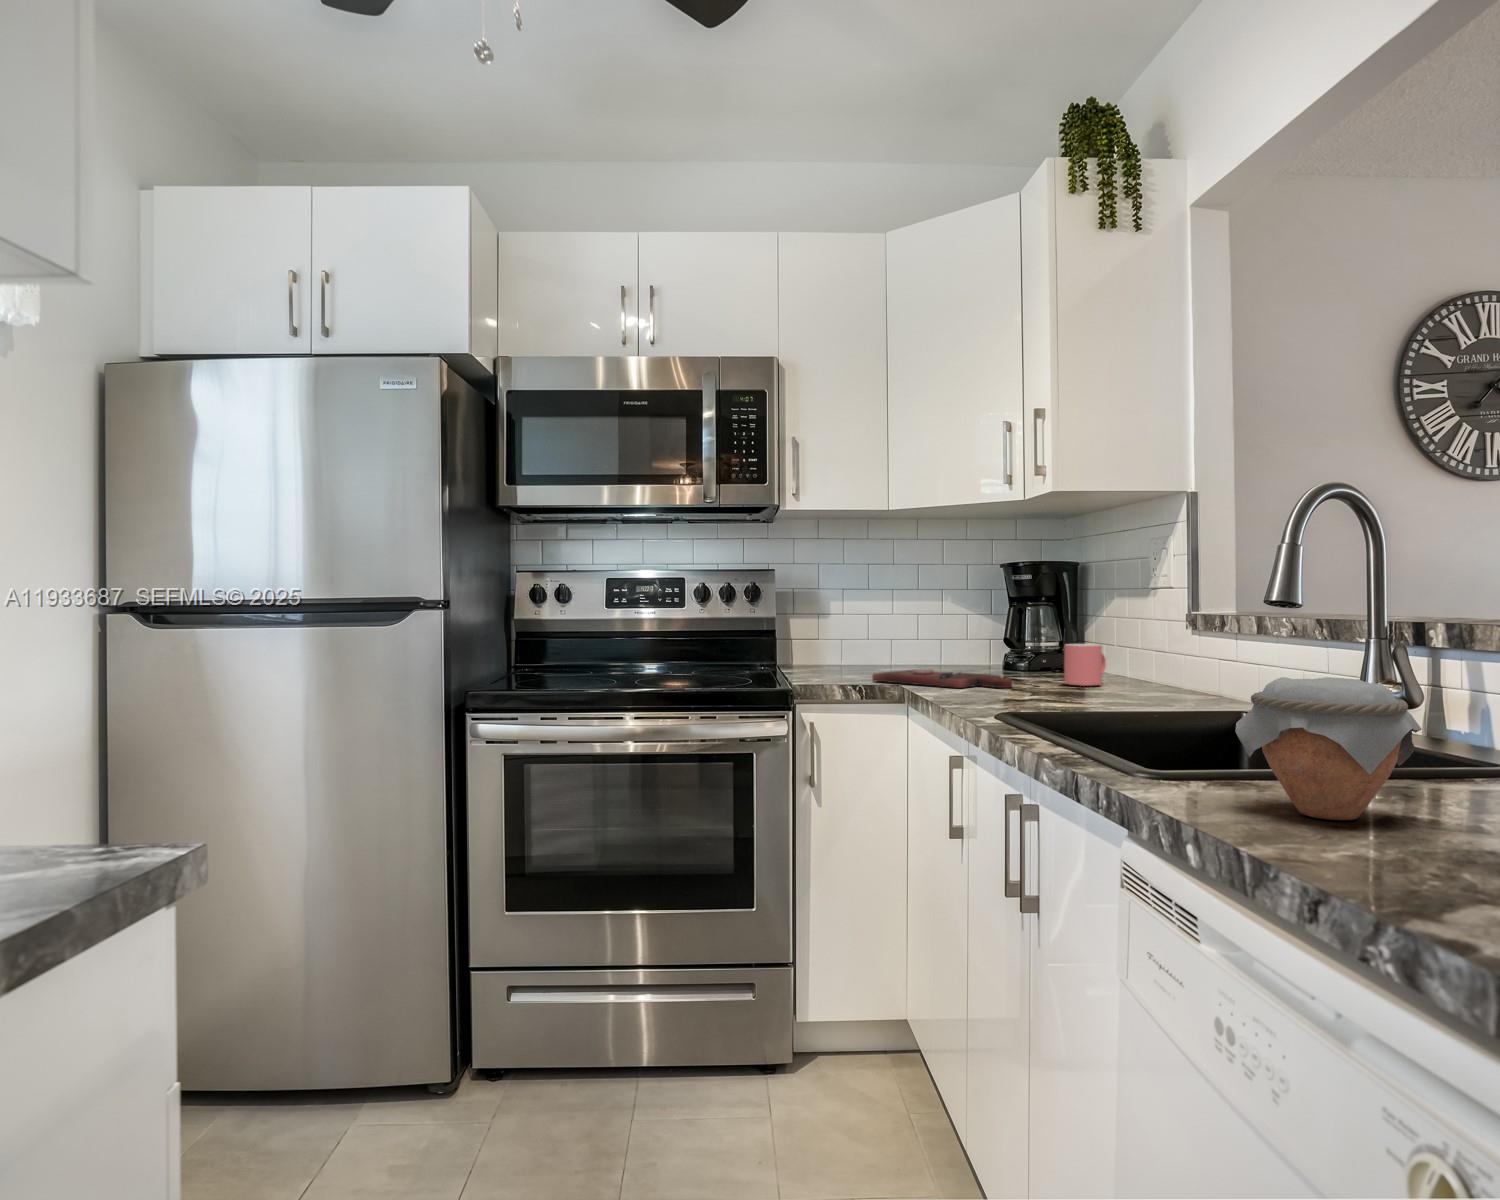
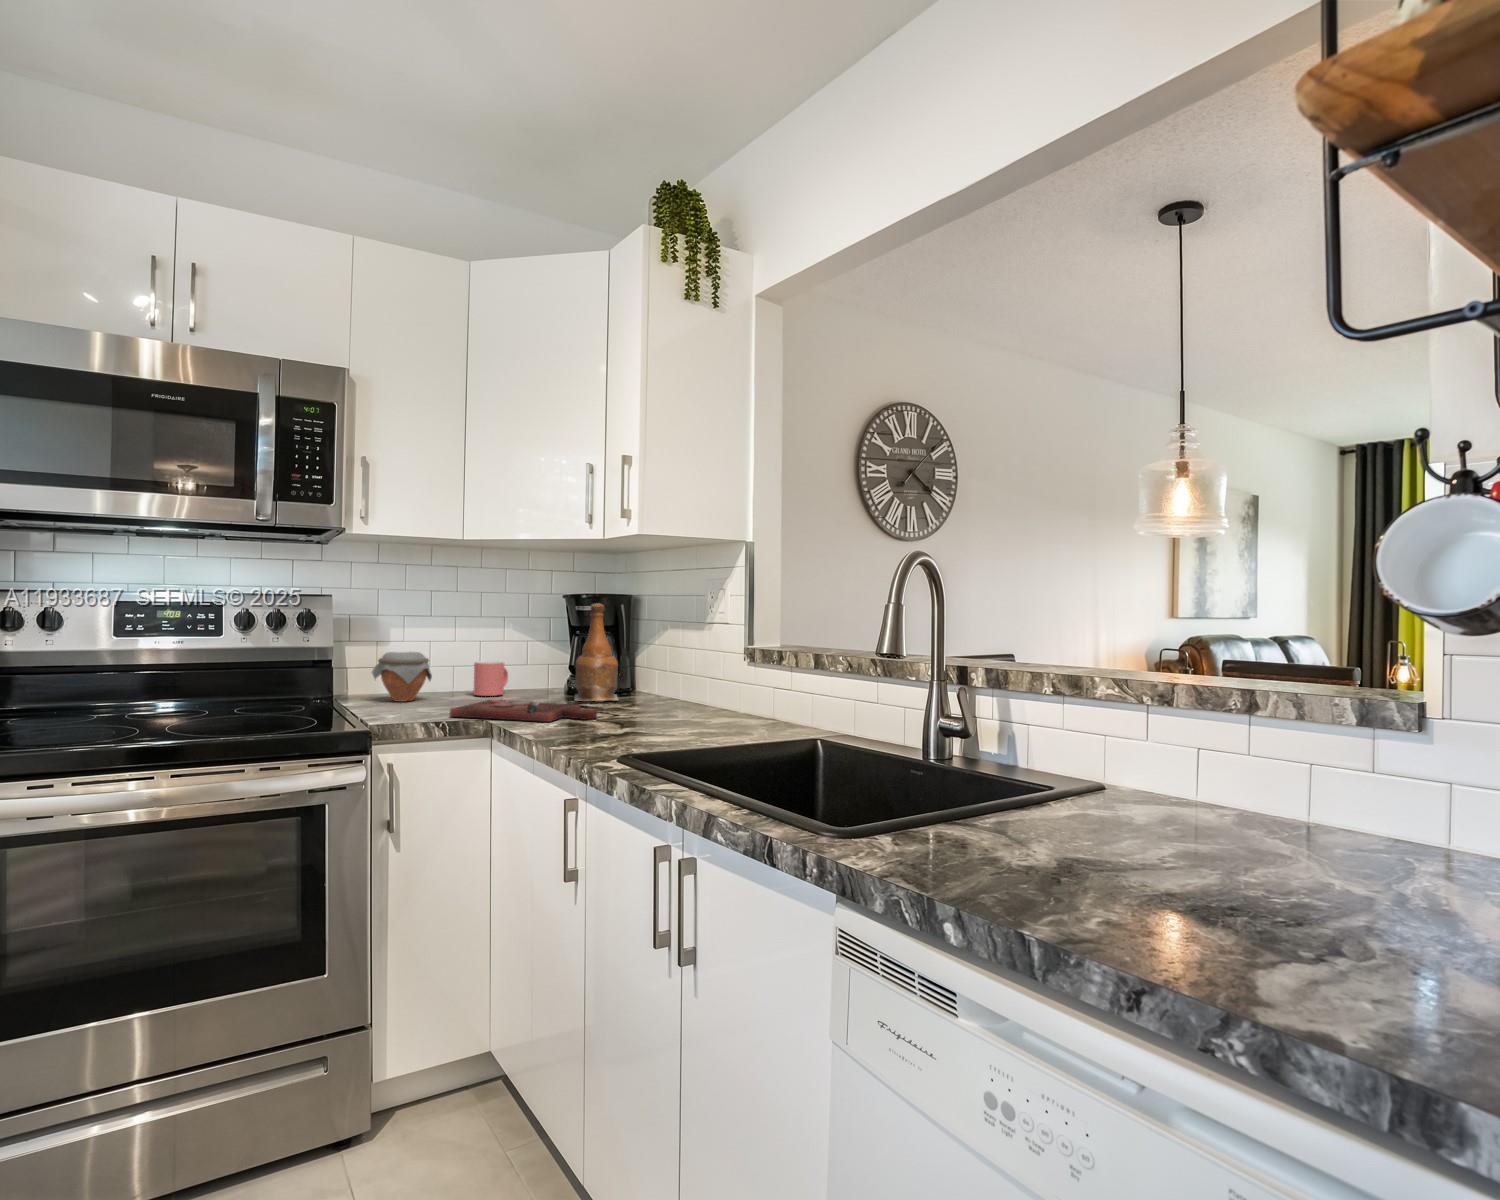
bottle: none [1006,573,1057,676] -> present [575,603,618,701]
mug: present [1064,644,1106,686] -> present [474,661,508,696]
jar: present [1235,677,1421,820] -> present [372,652,432,702]

